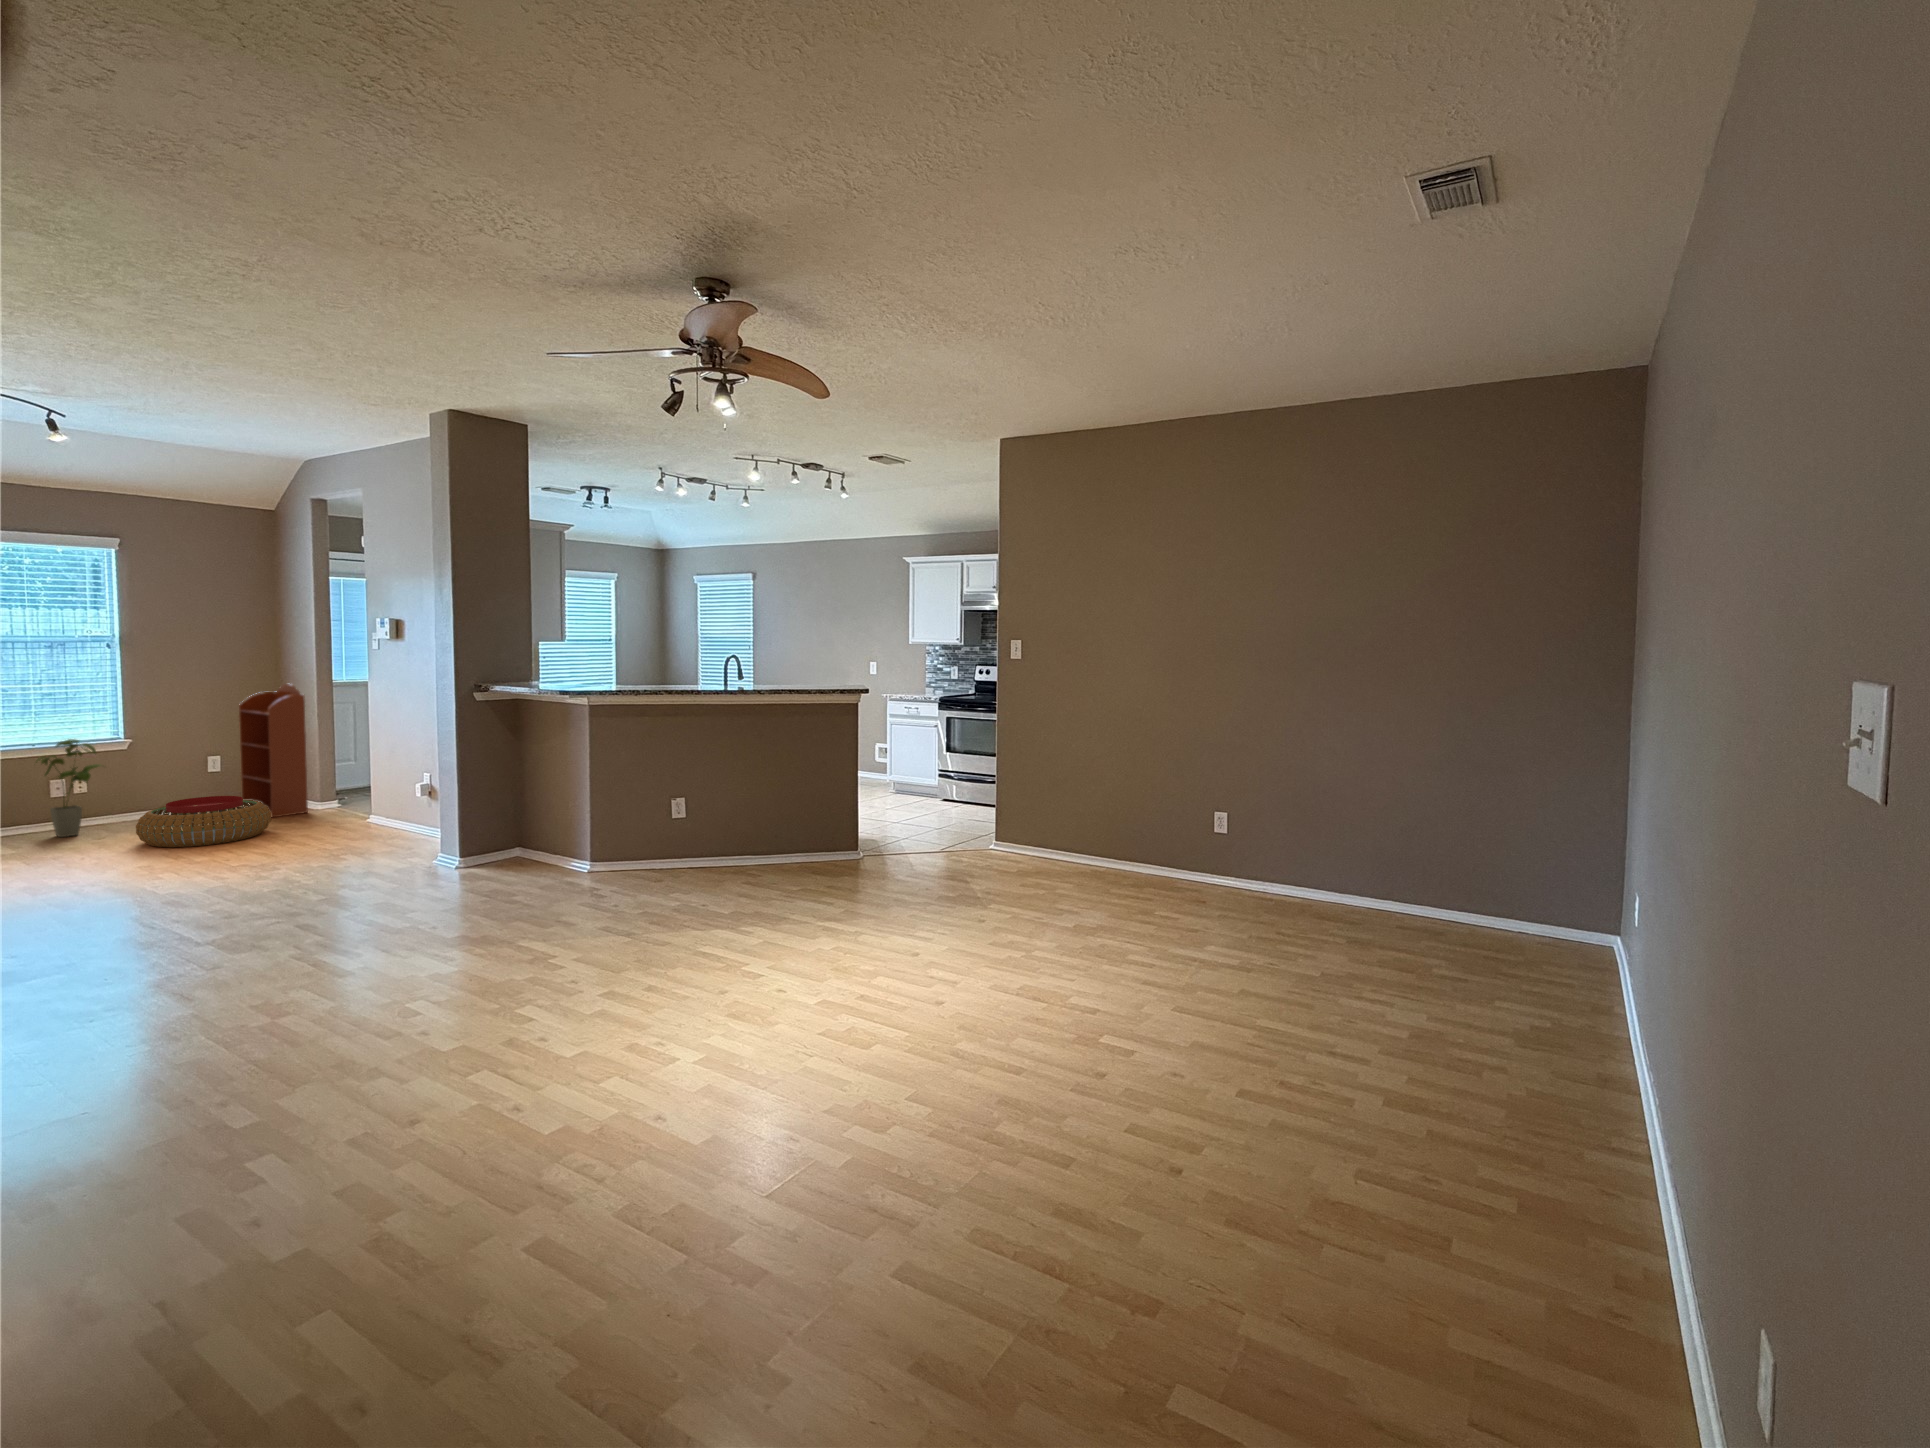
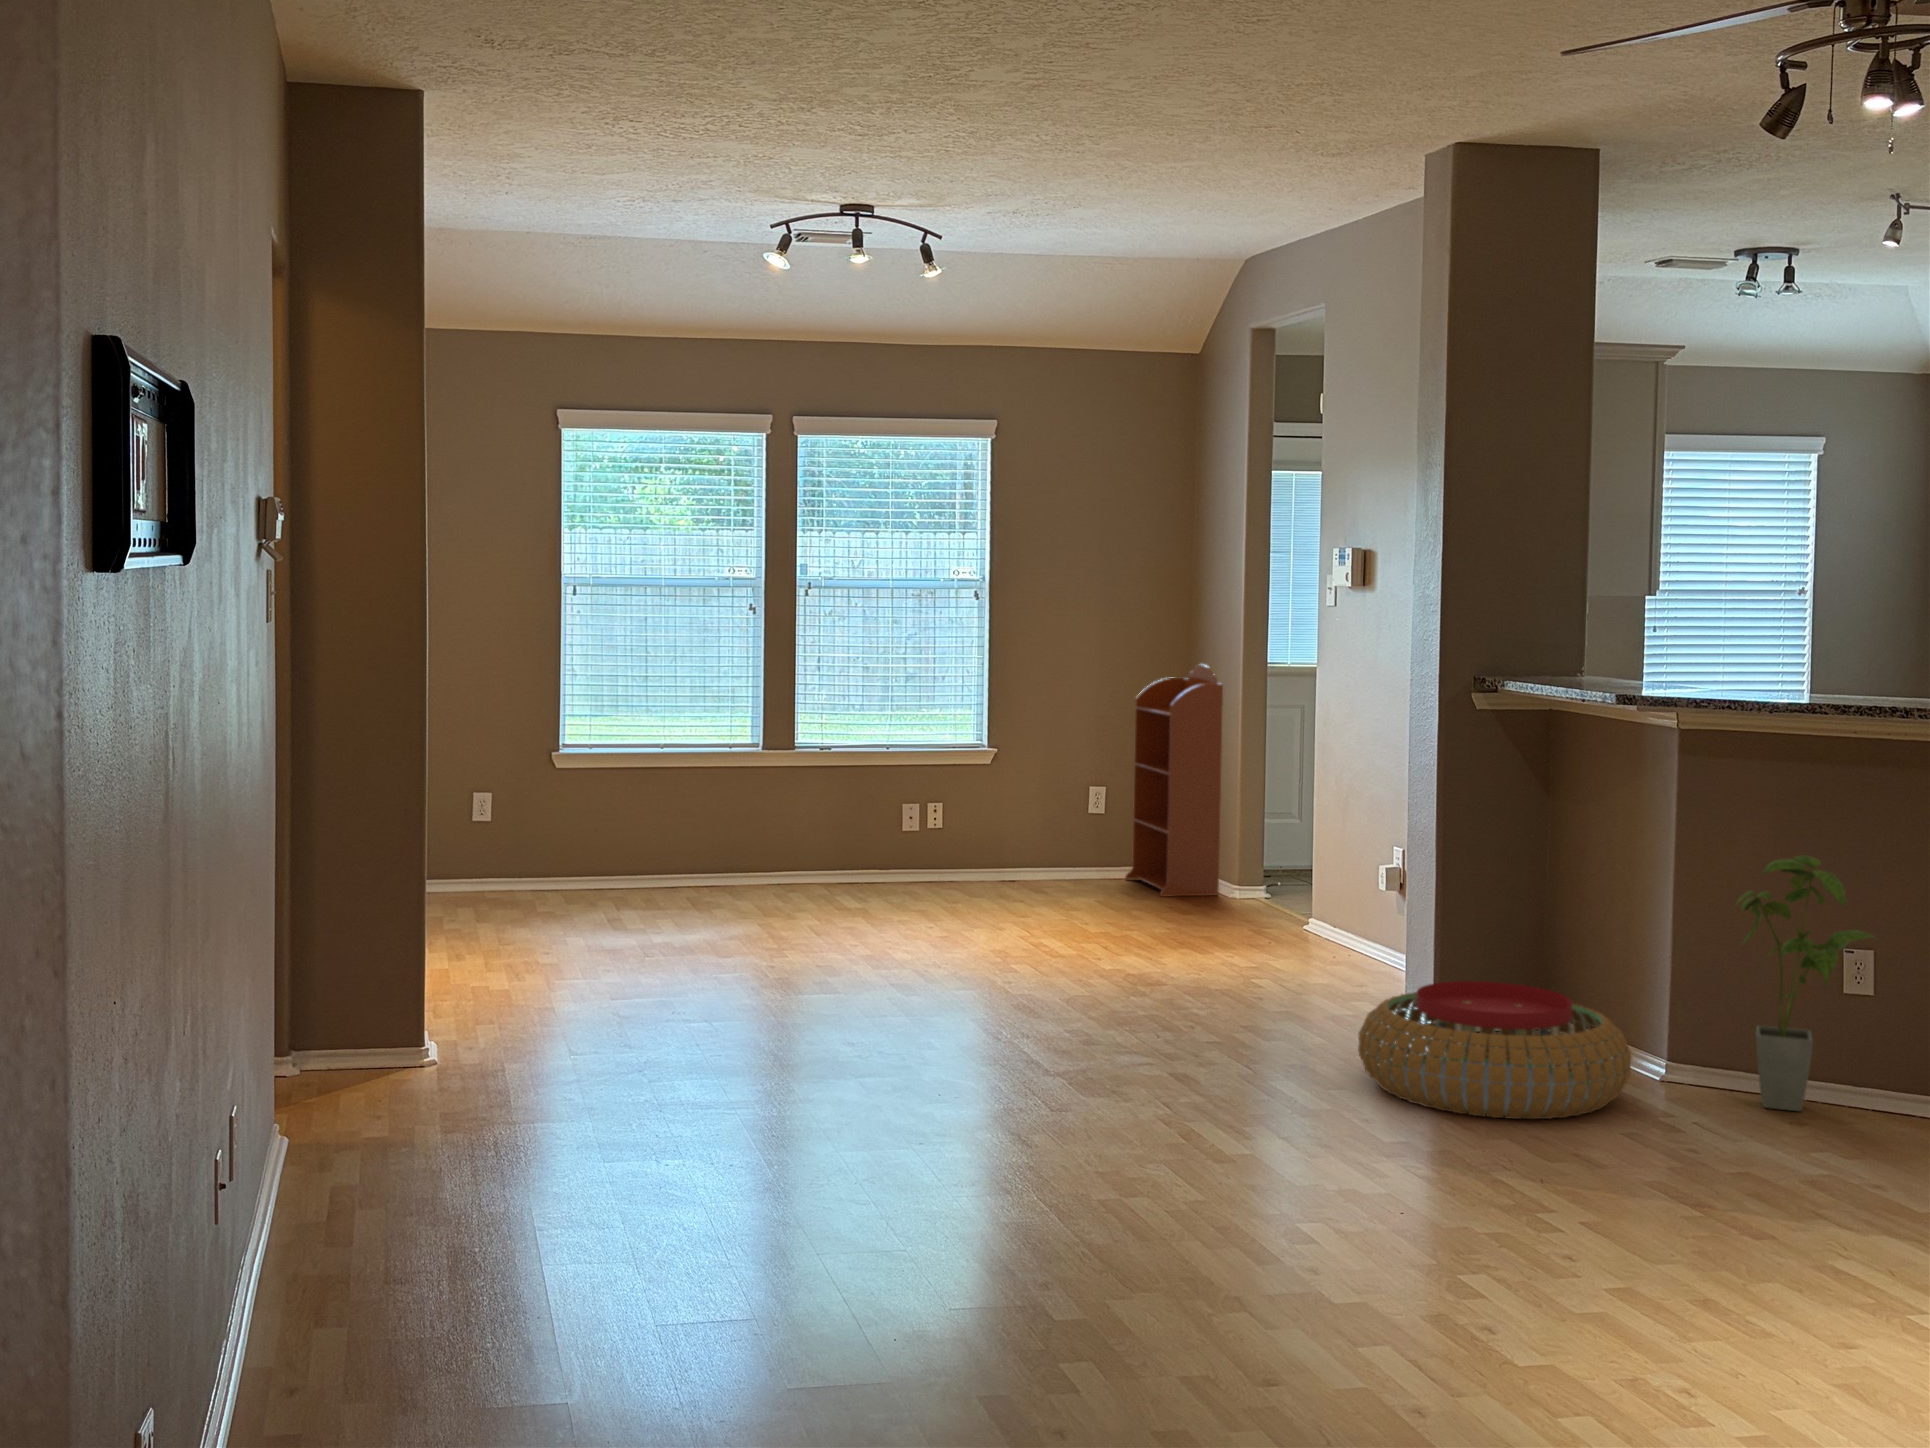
house plant: present [36,739,101,837] -> present [1737,855,1879,1111]
pouf: present [136,796,271,847] -> present [1358,981,1631,1119]

